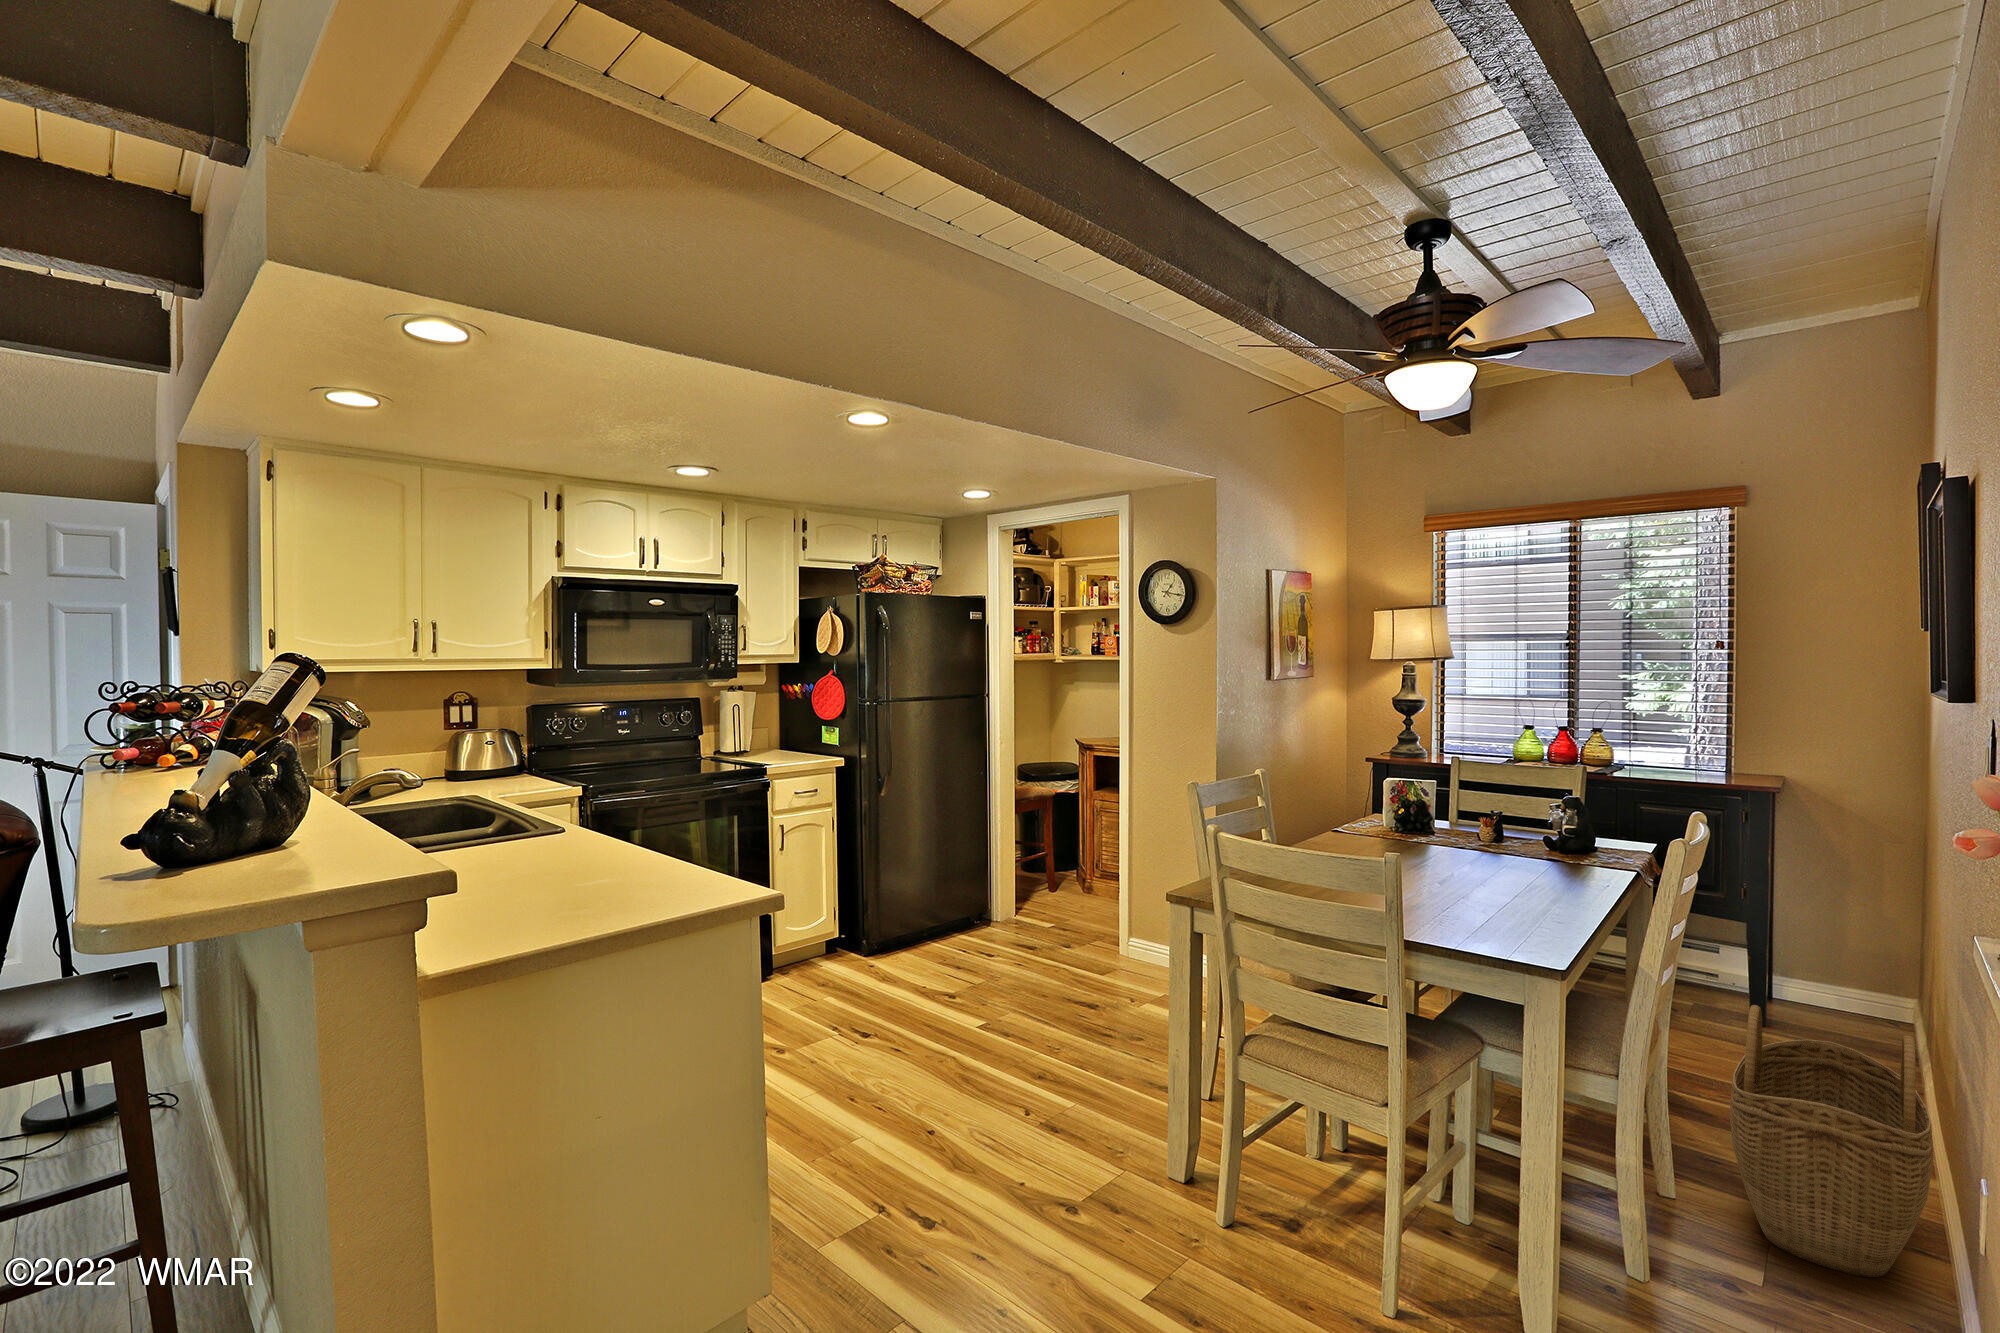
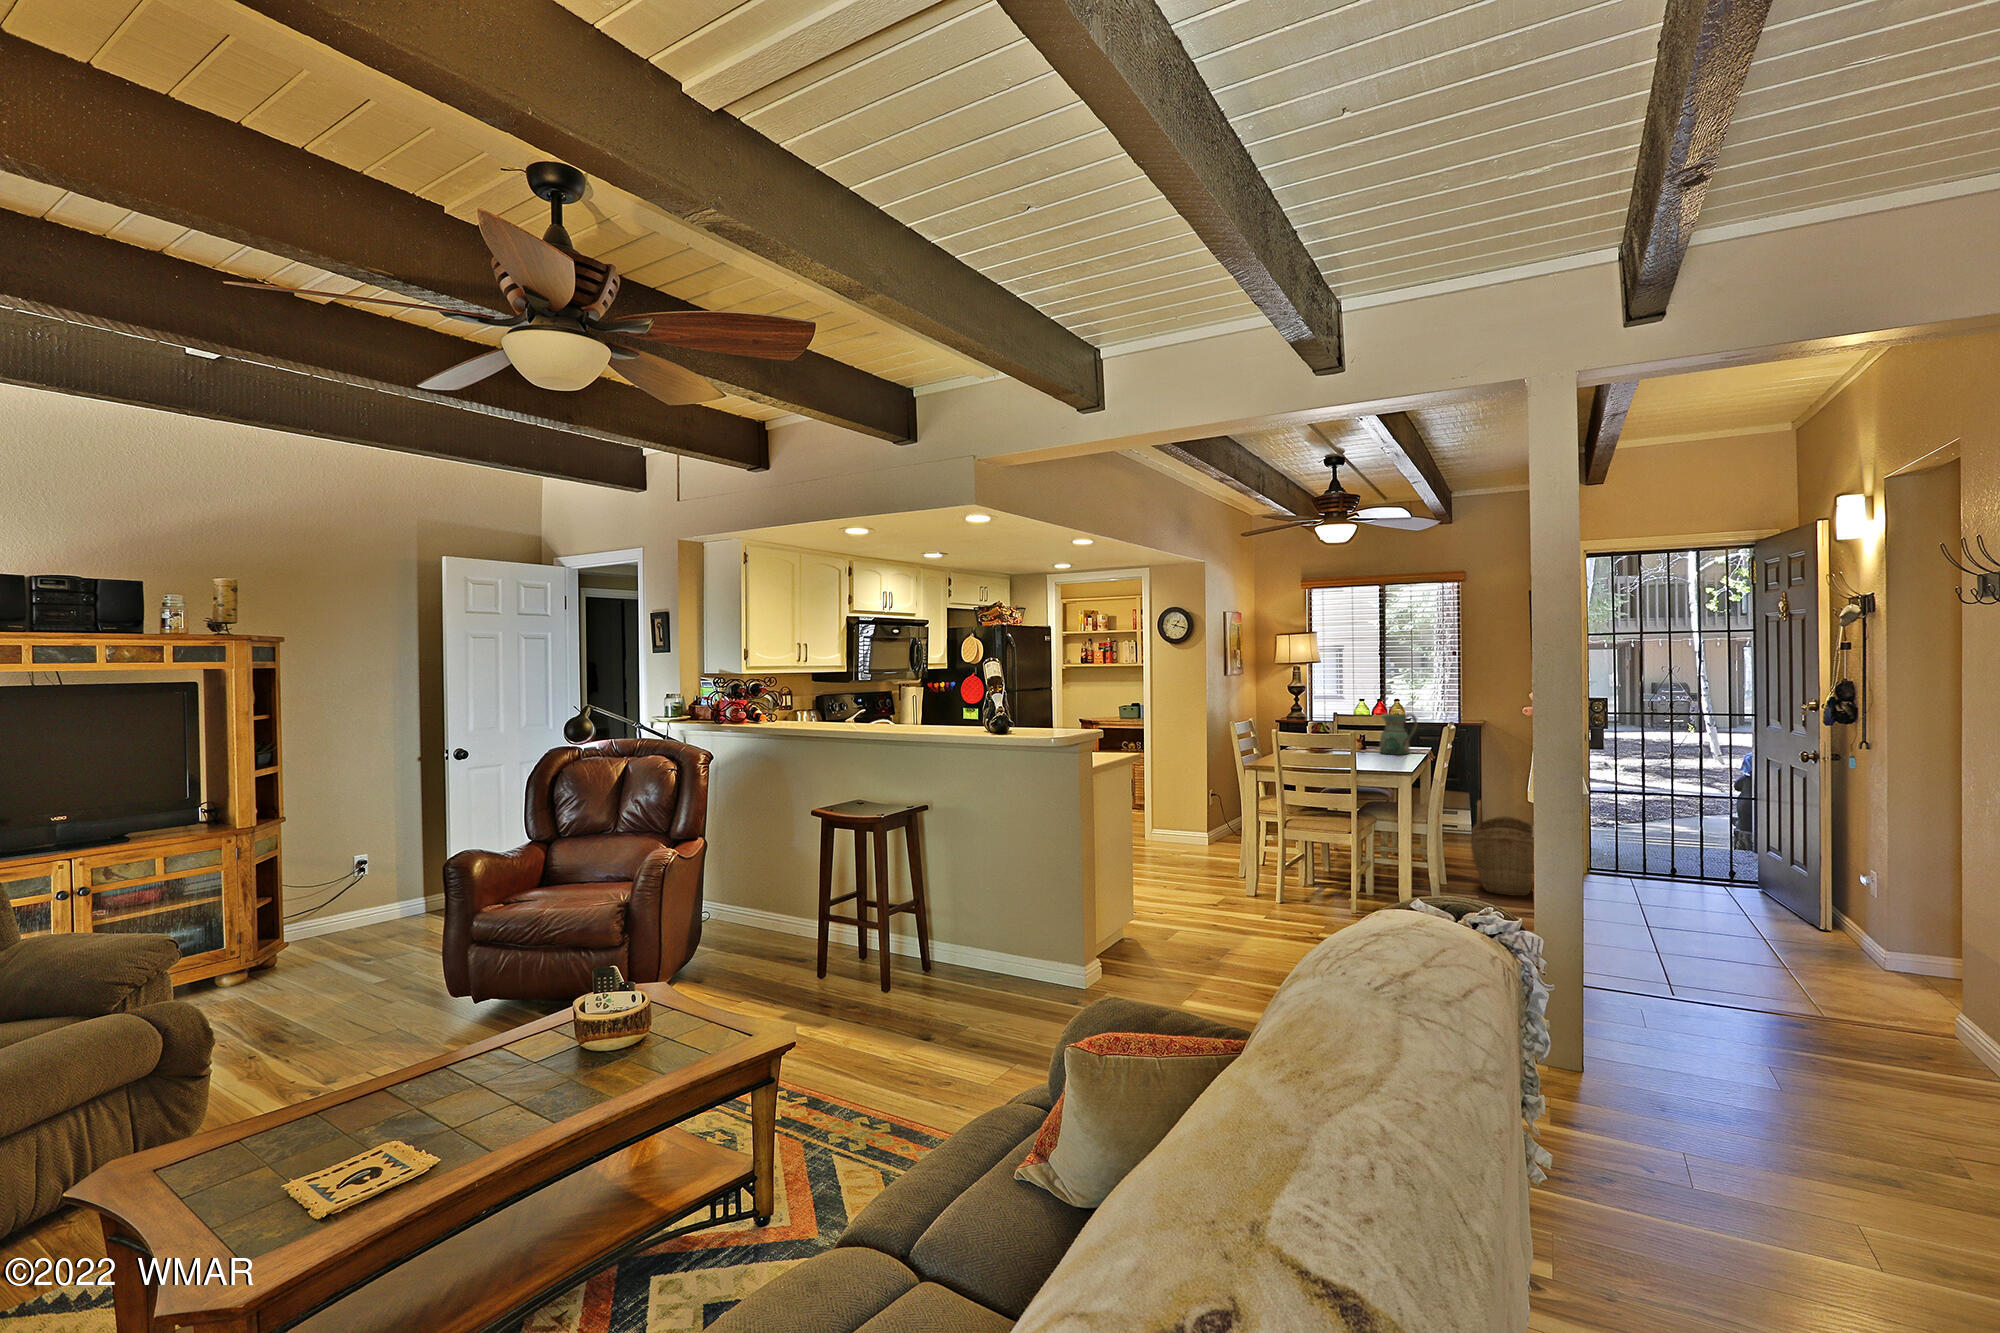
ceramic pitcher: none [1518,776,1608,871] -> present [1380,713,1417,755]

